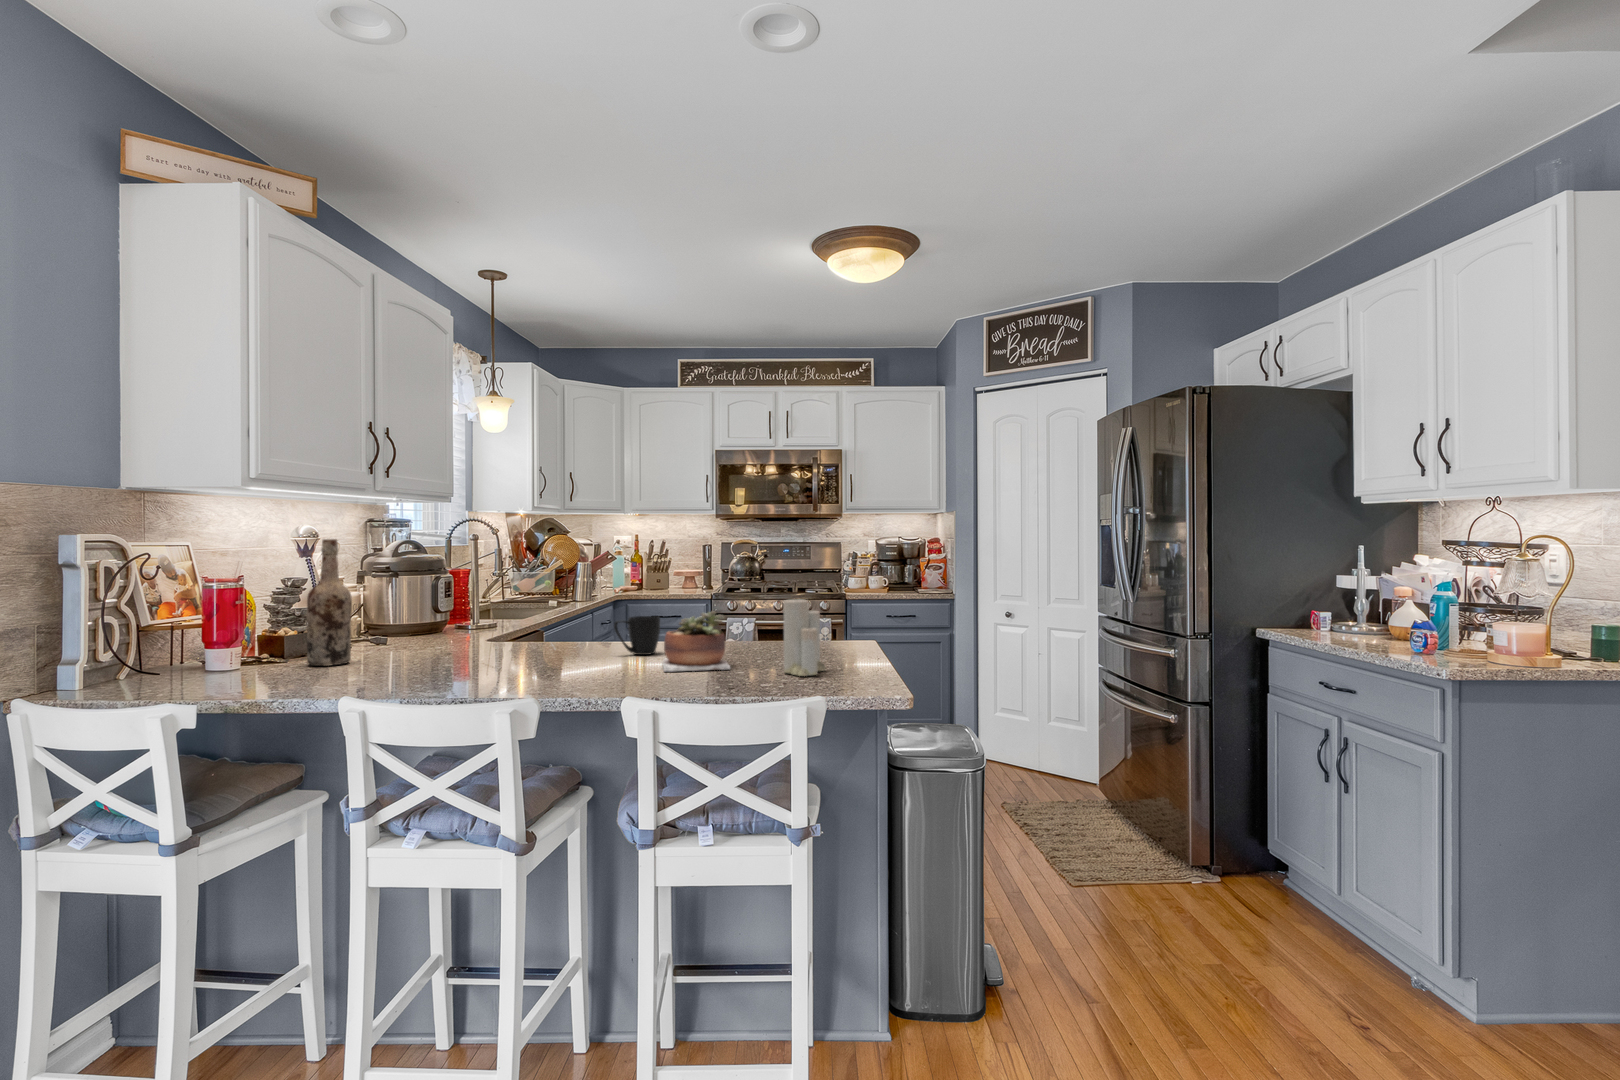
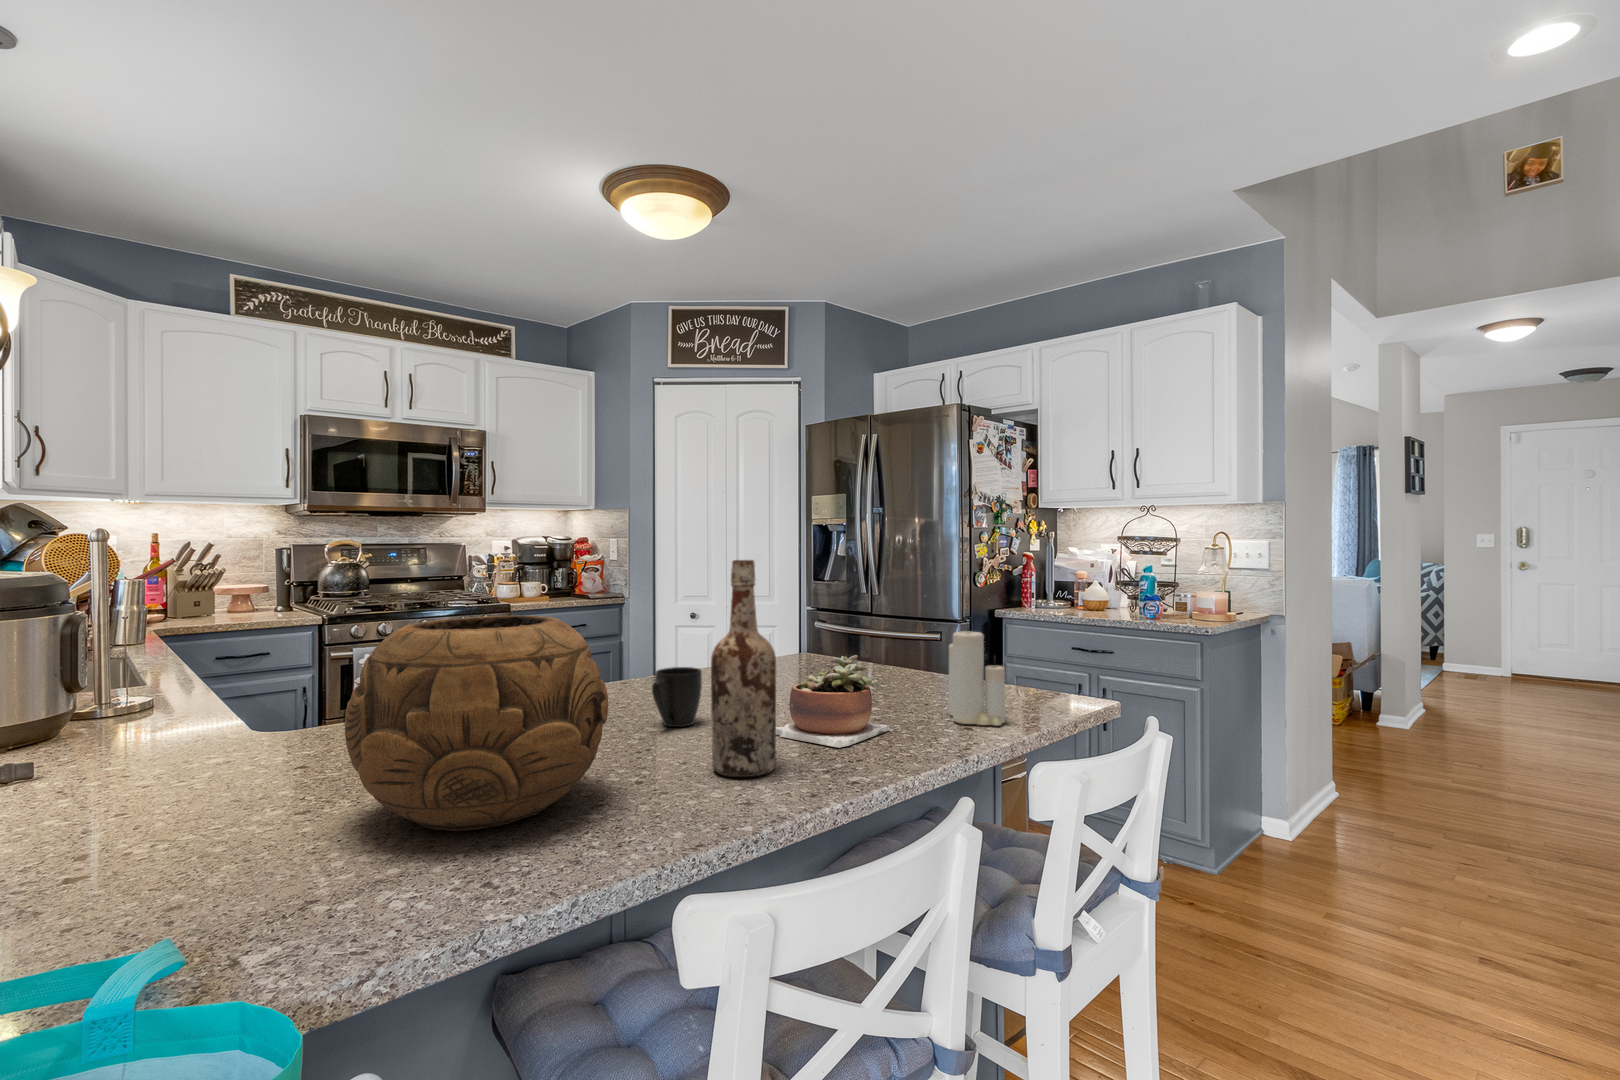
wine bottle: present [307,539,352,666] -> present [711,560,776,777]
decorative bowl: none [378,568,517,671] -> present [345,615,608,831]

